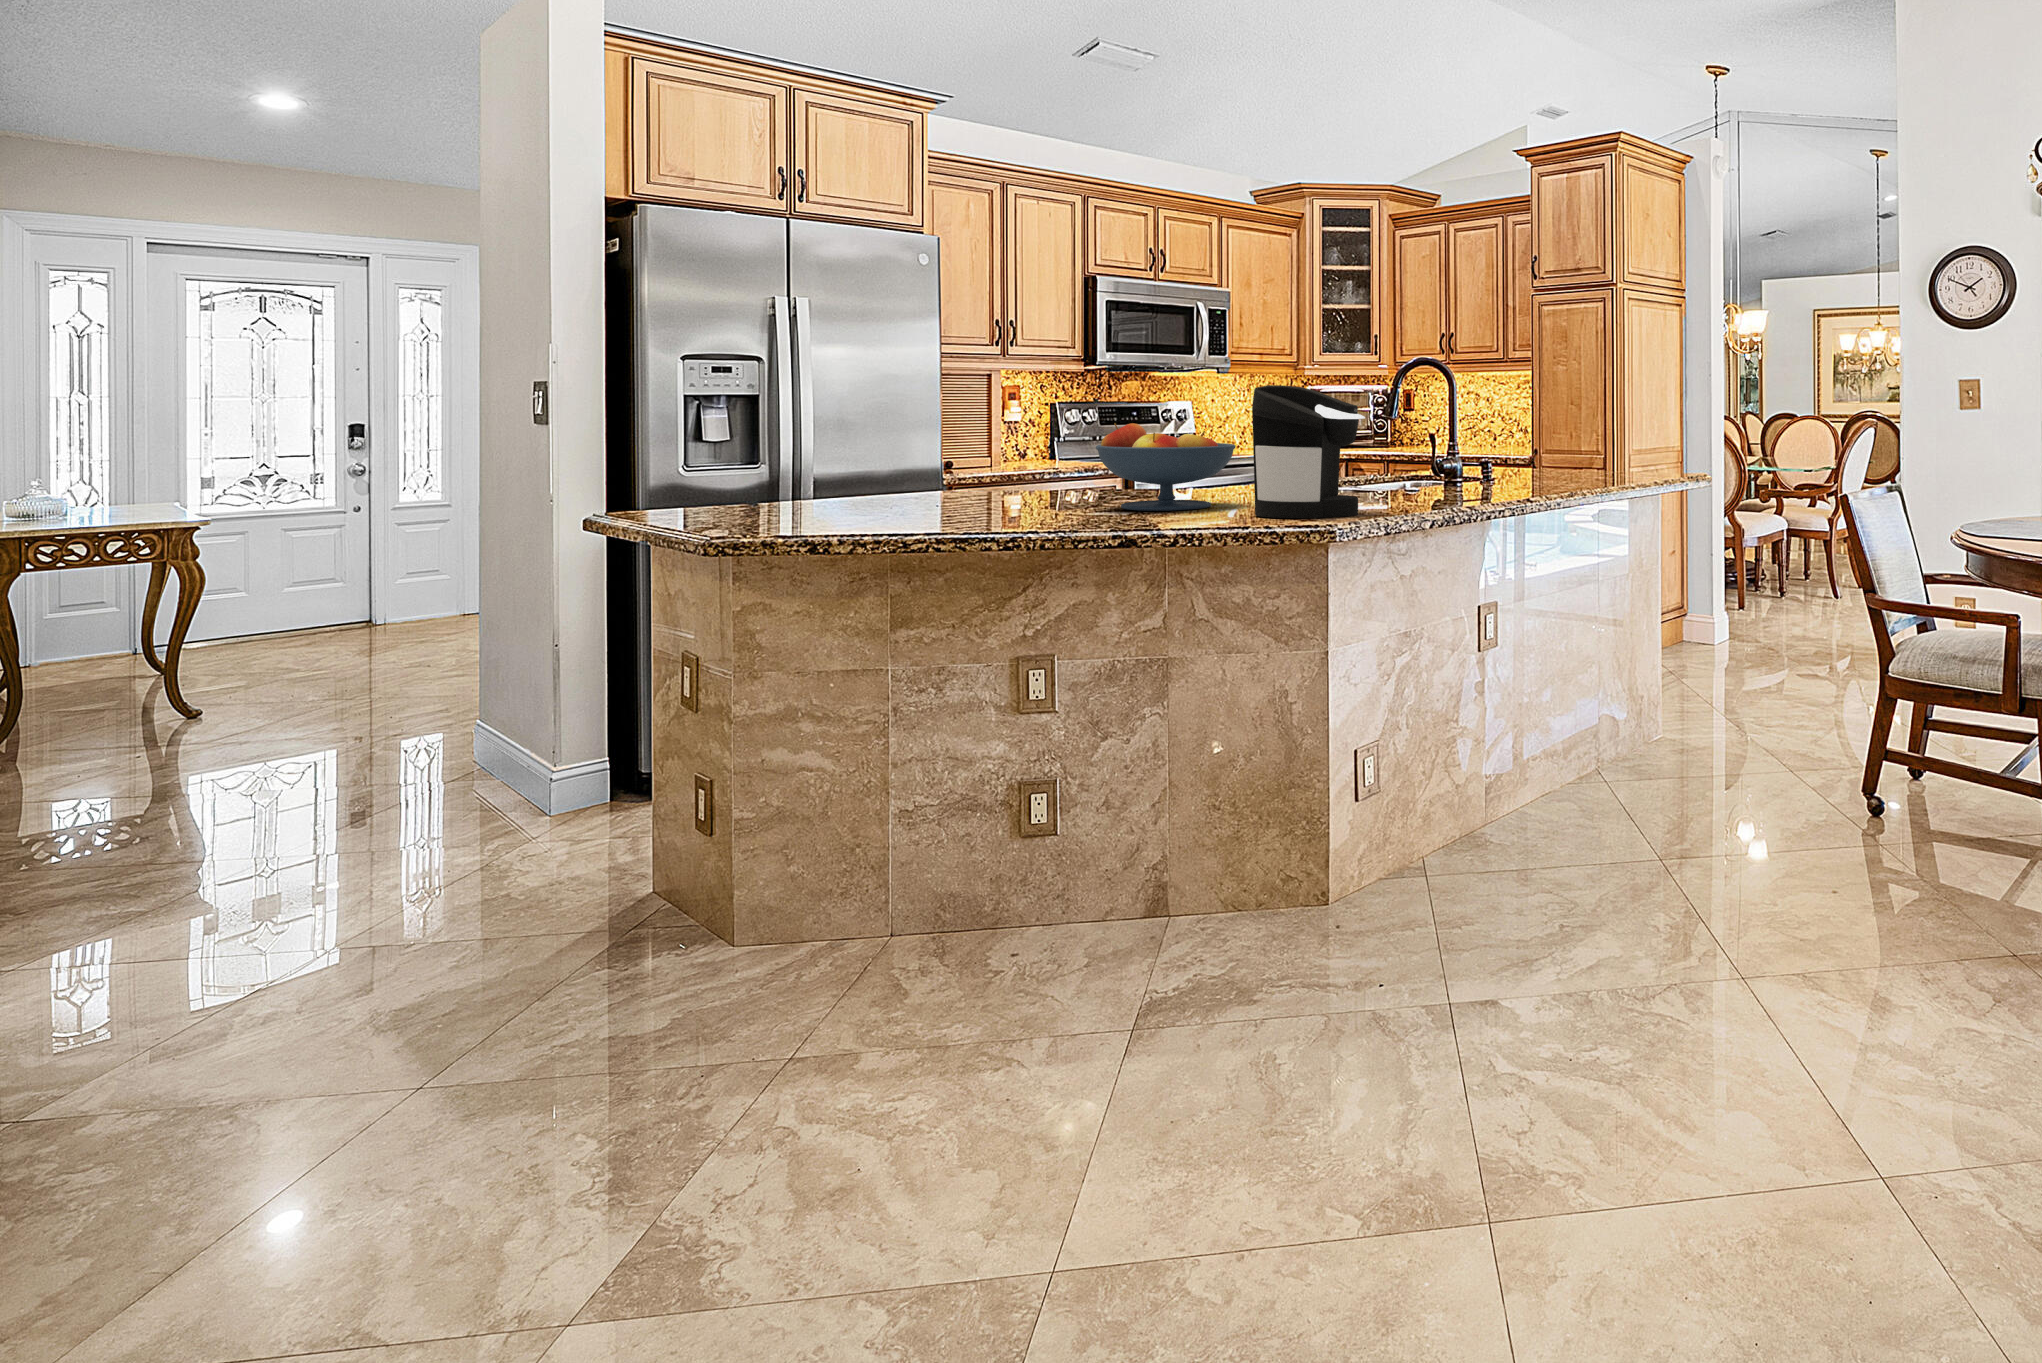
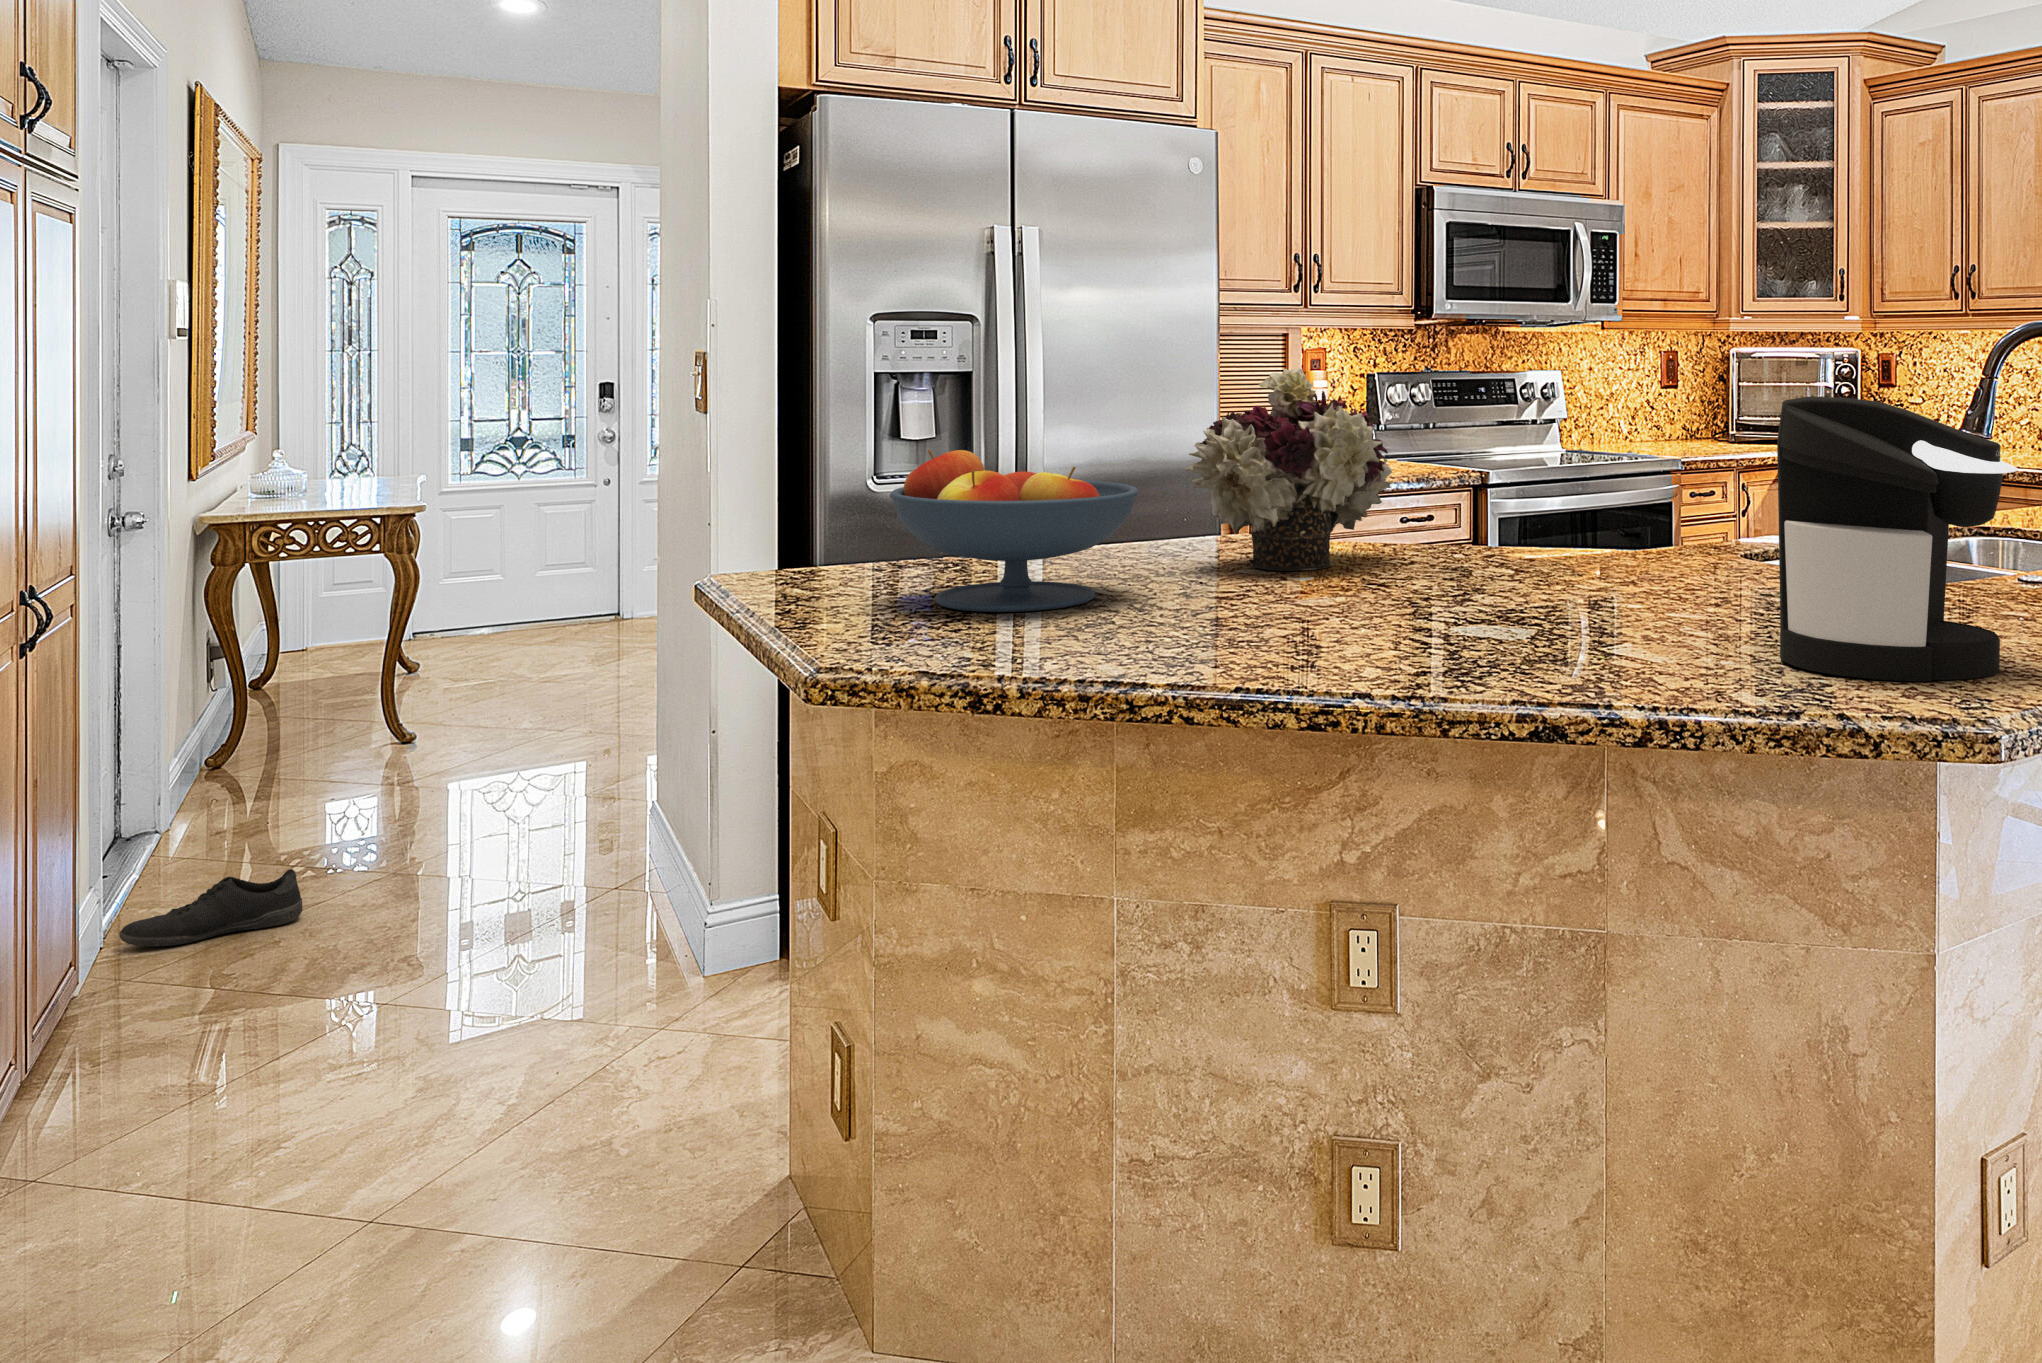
flower arrangement: none [924,383,1057,502] -> present [1184,368,1392,571]
fruit bowl: present [1096,423,1236,511] -> present [890,449,1139,612]
shoe: none [14,779,182,843] -> present [119,869,302,946]

